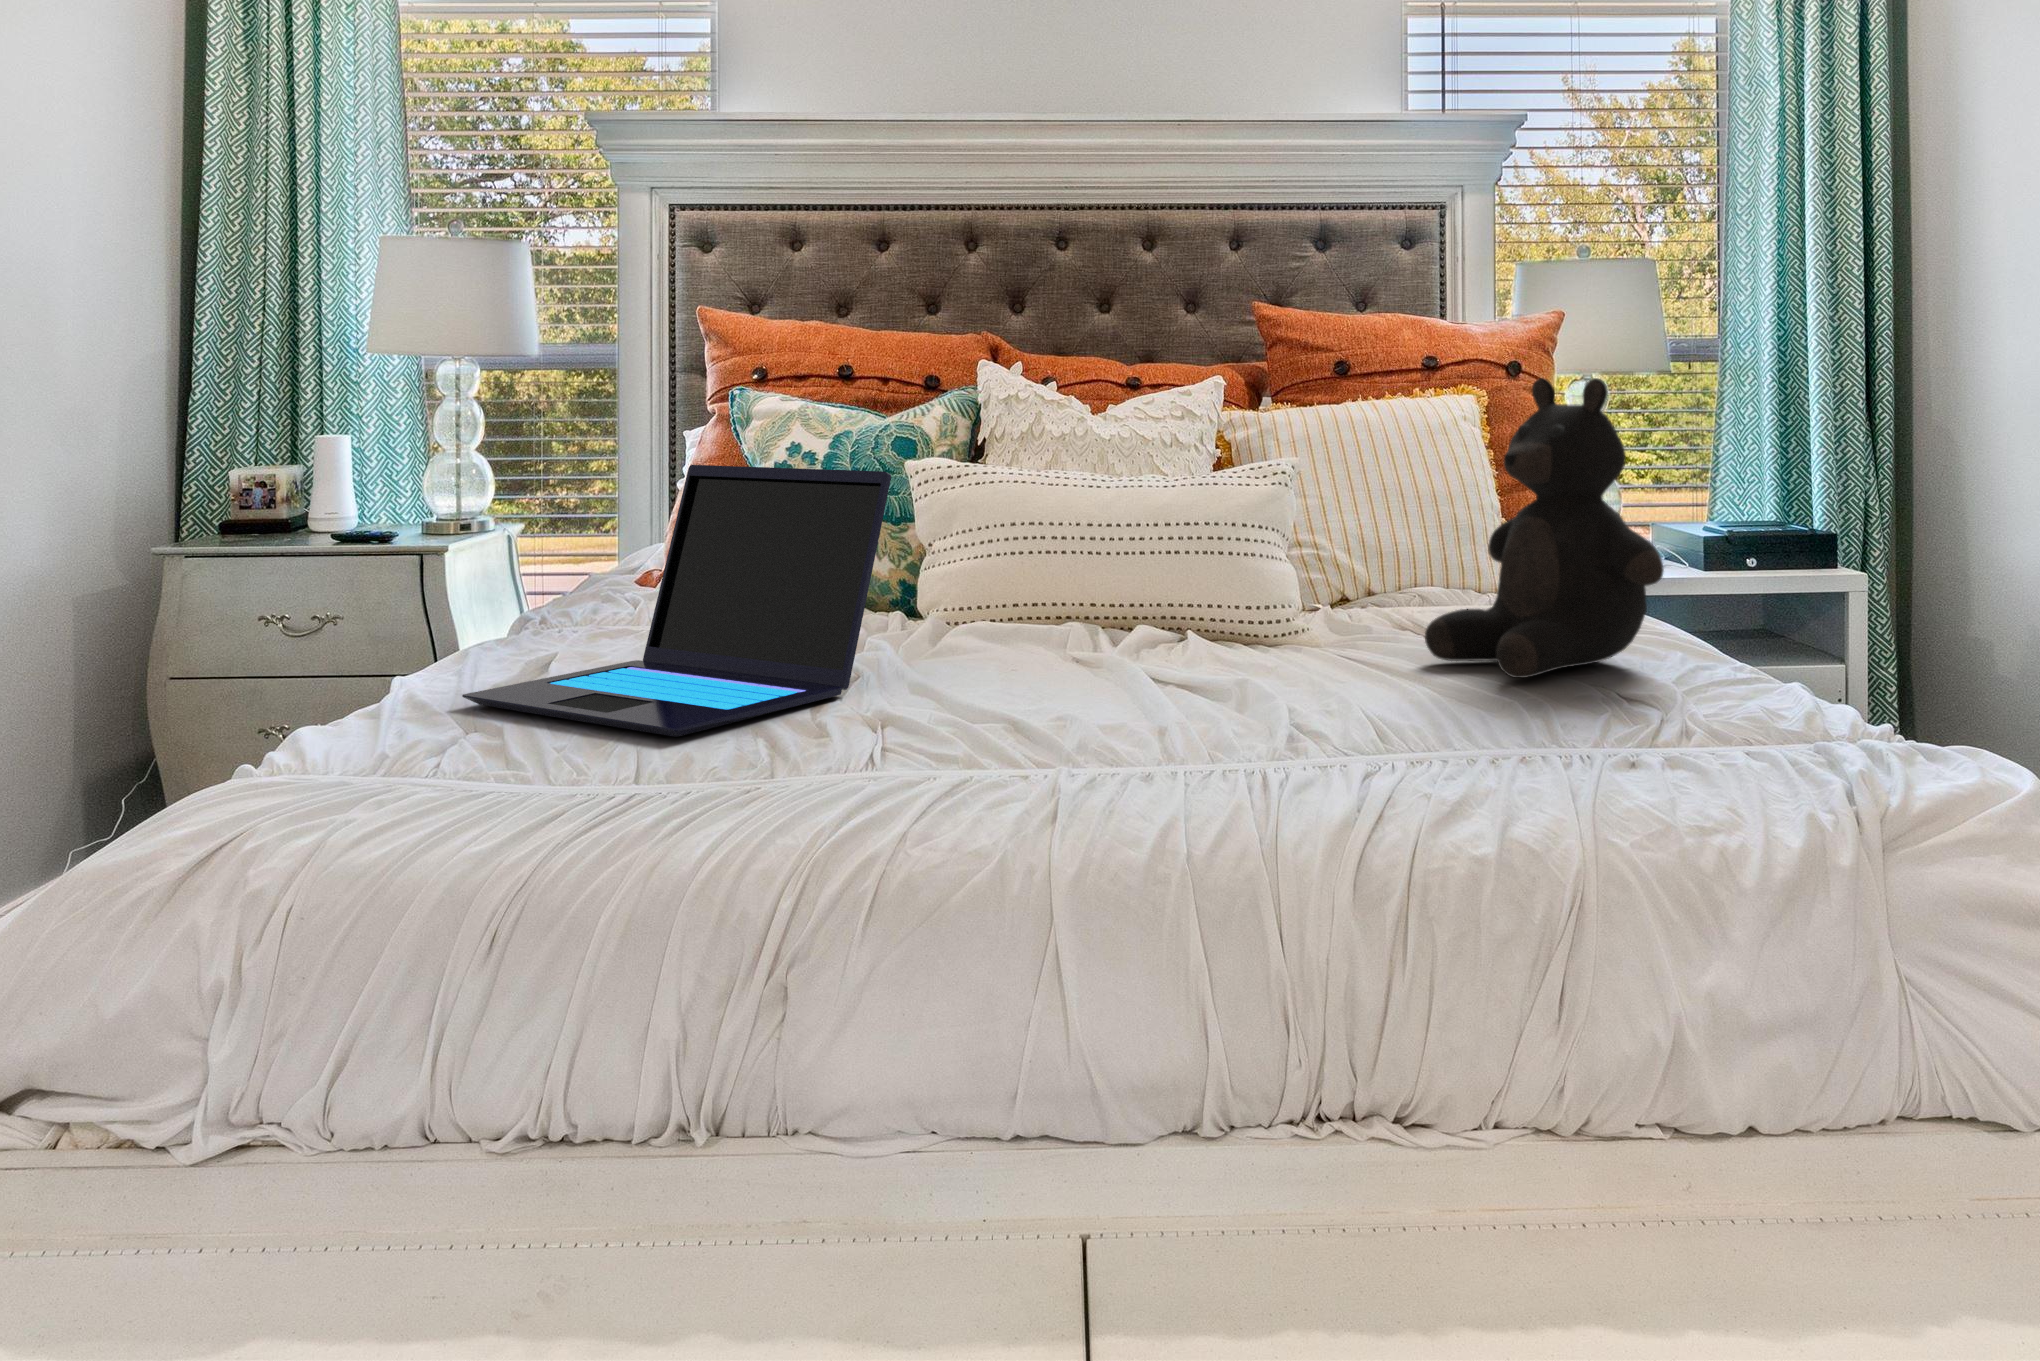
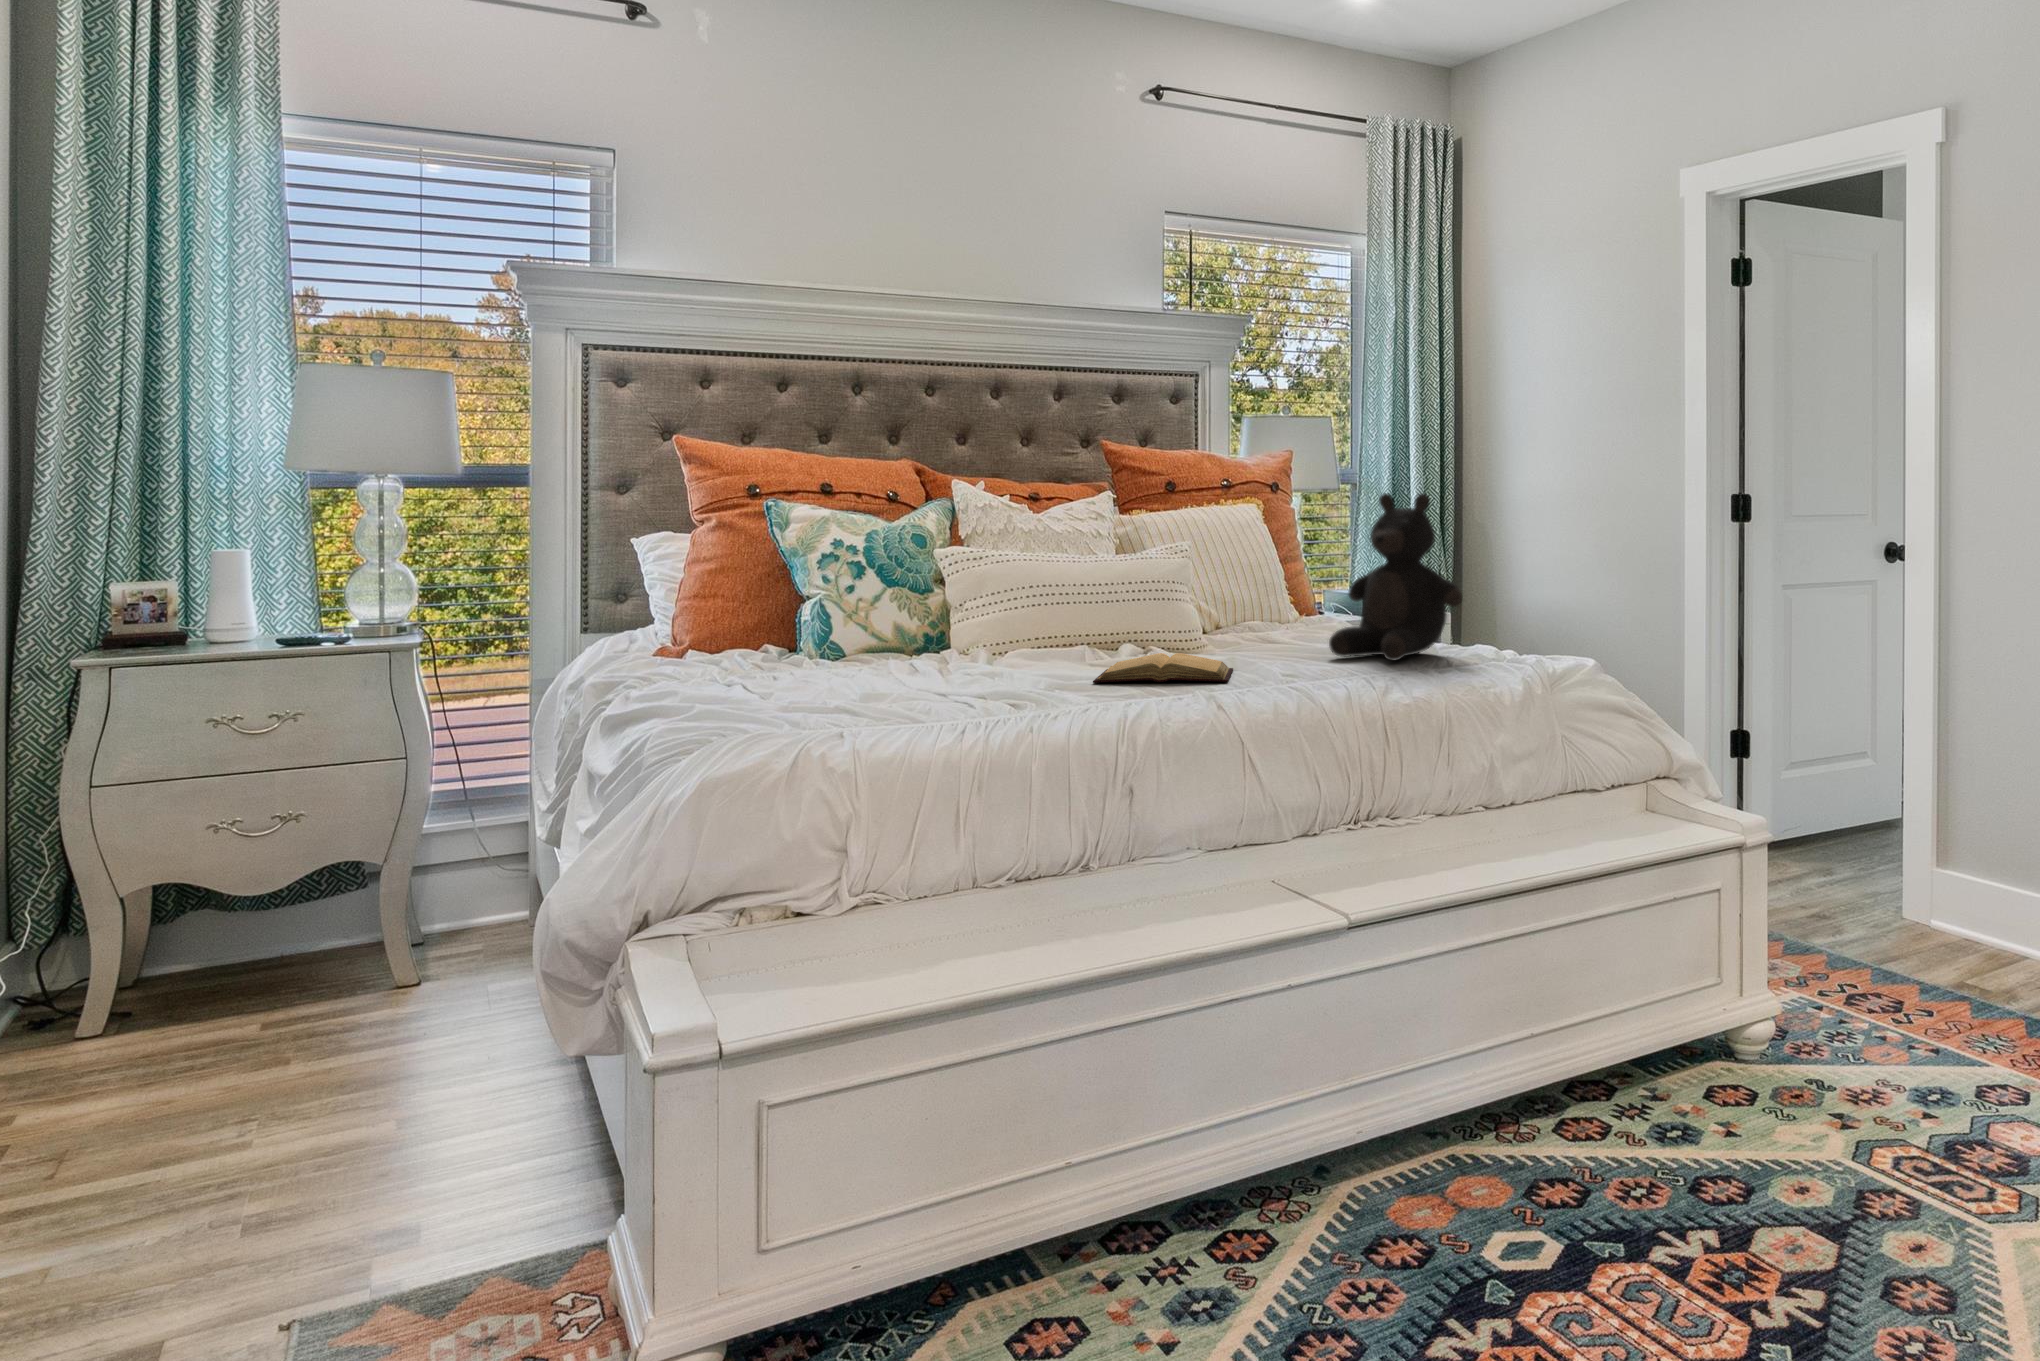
laptop: present [462,465,891,737] -> none [761,549,1033,715]
book: none [978,638,1234,702] -> present [1093,653,1233,683]

